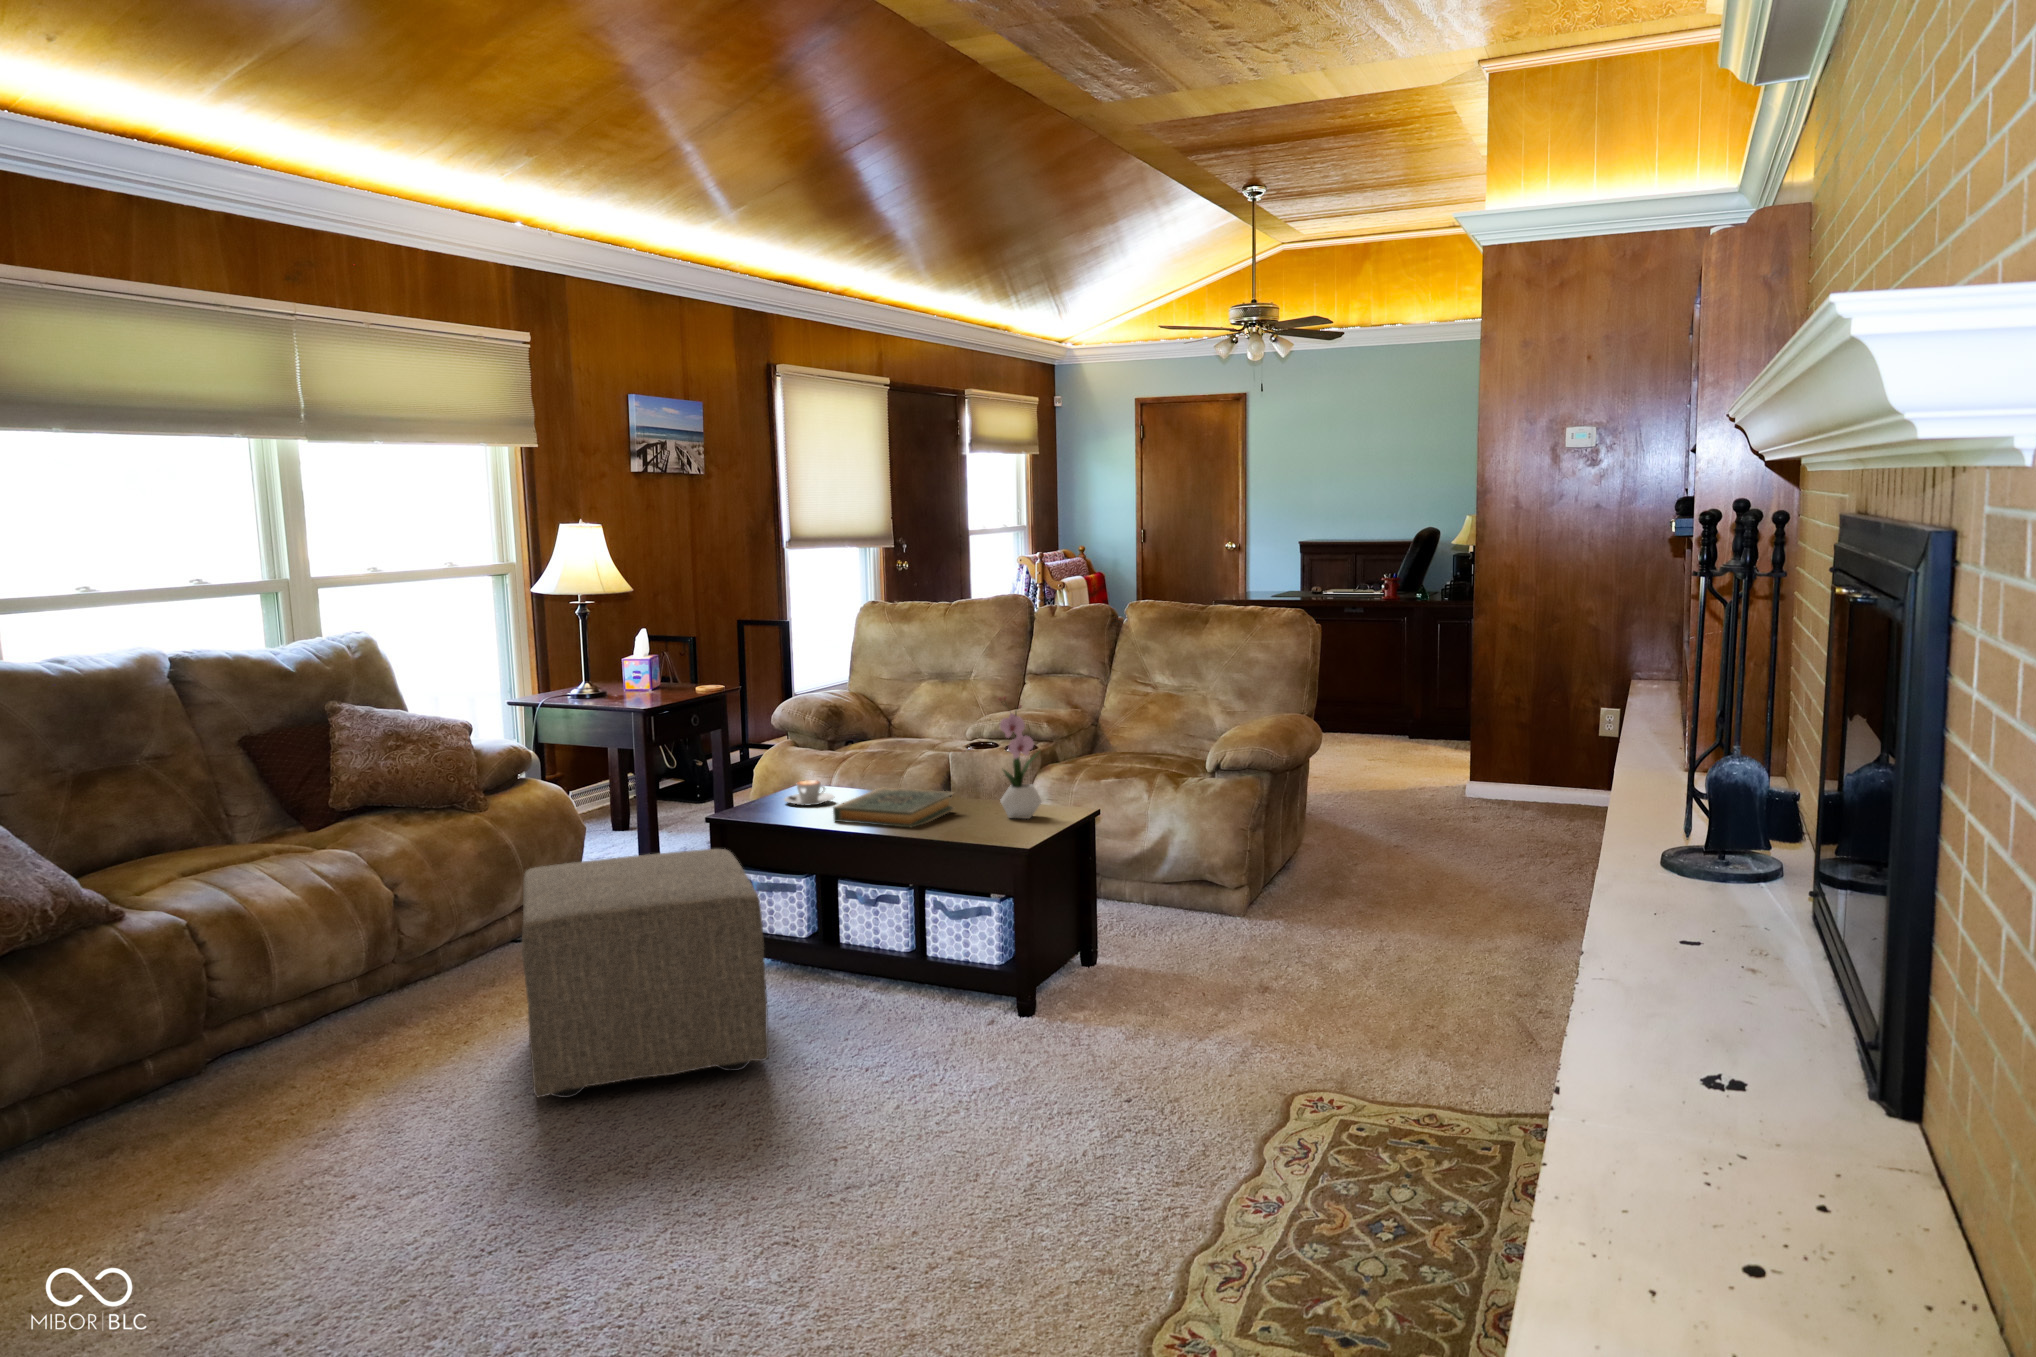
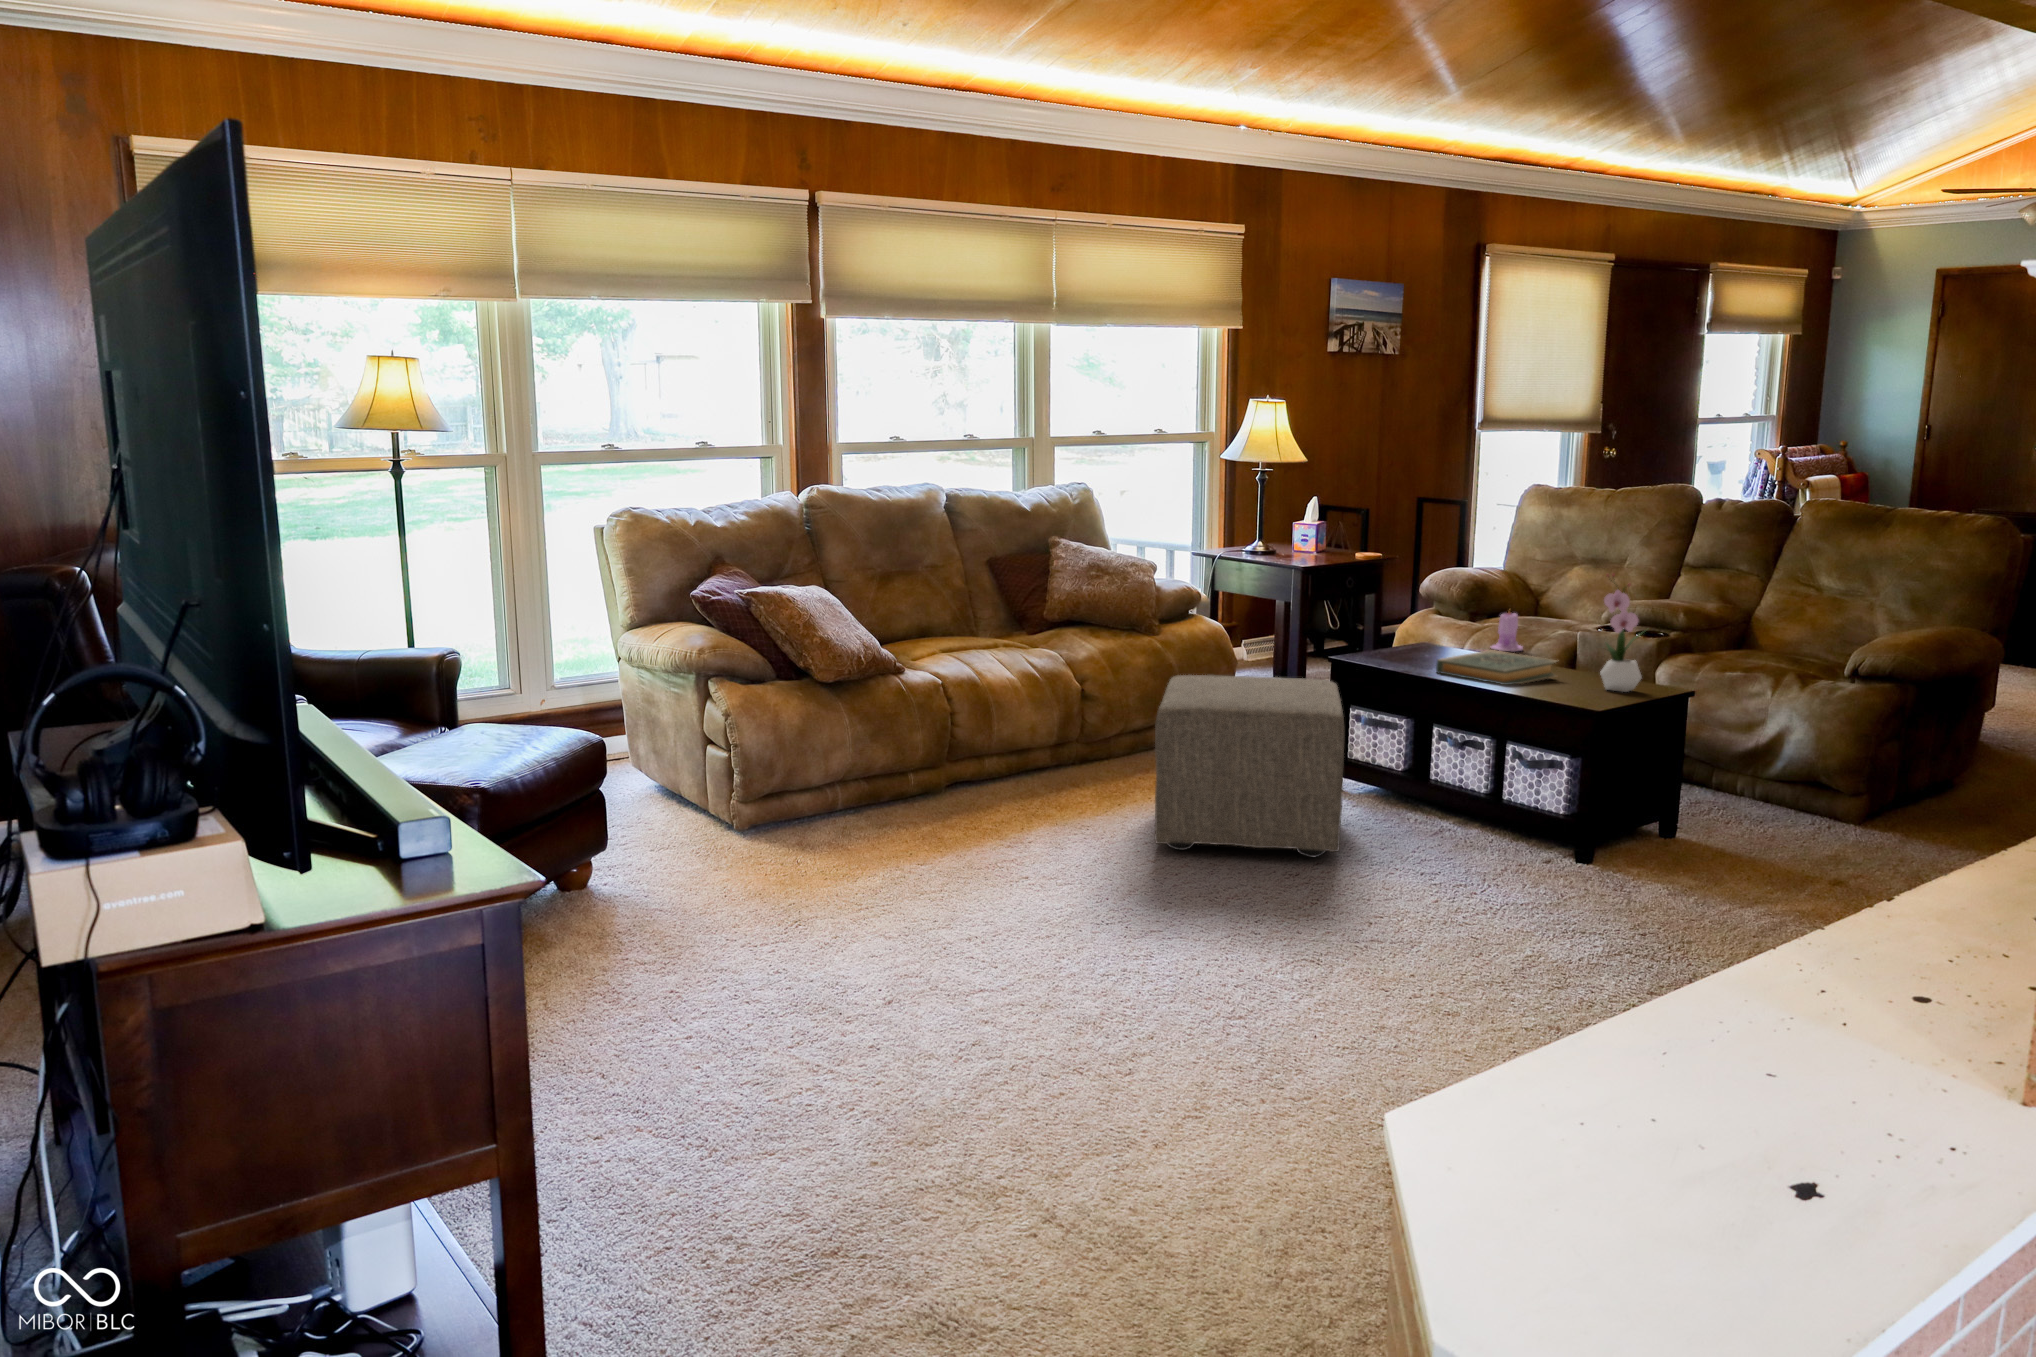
candle: none [865,736,898,783] -> present [1491,612,1523,652]
coffee cup: present [784,780,834,806] -> none [1402,638,1448,660]

